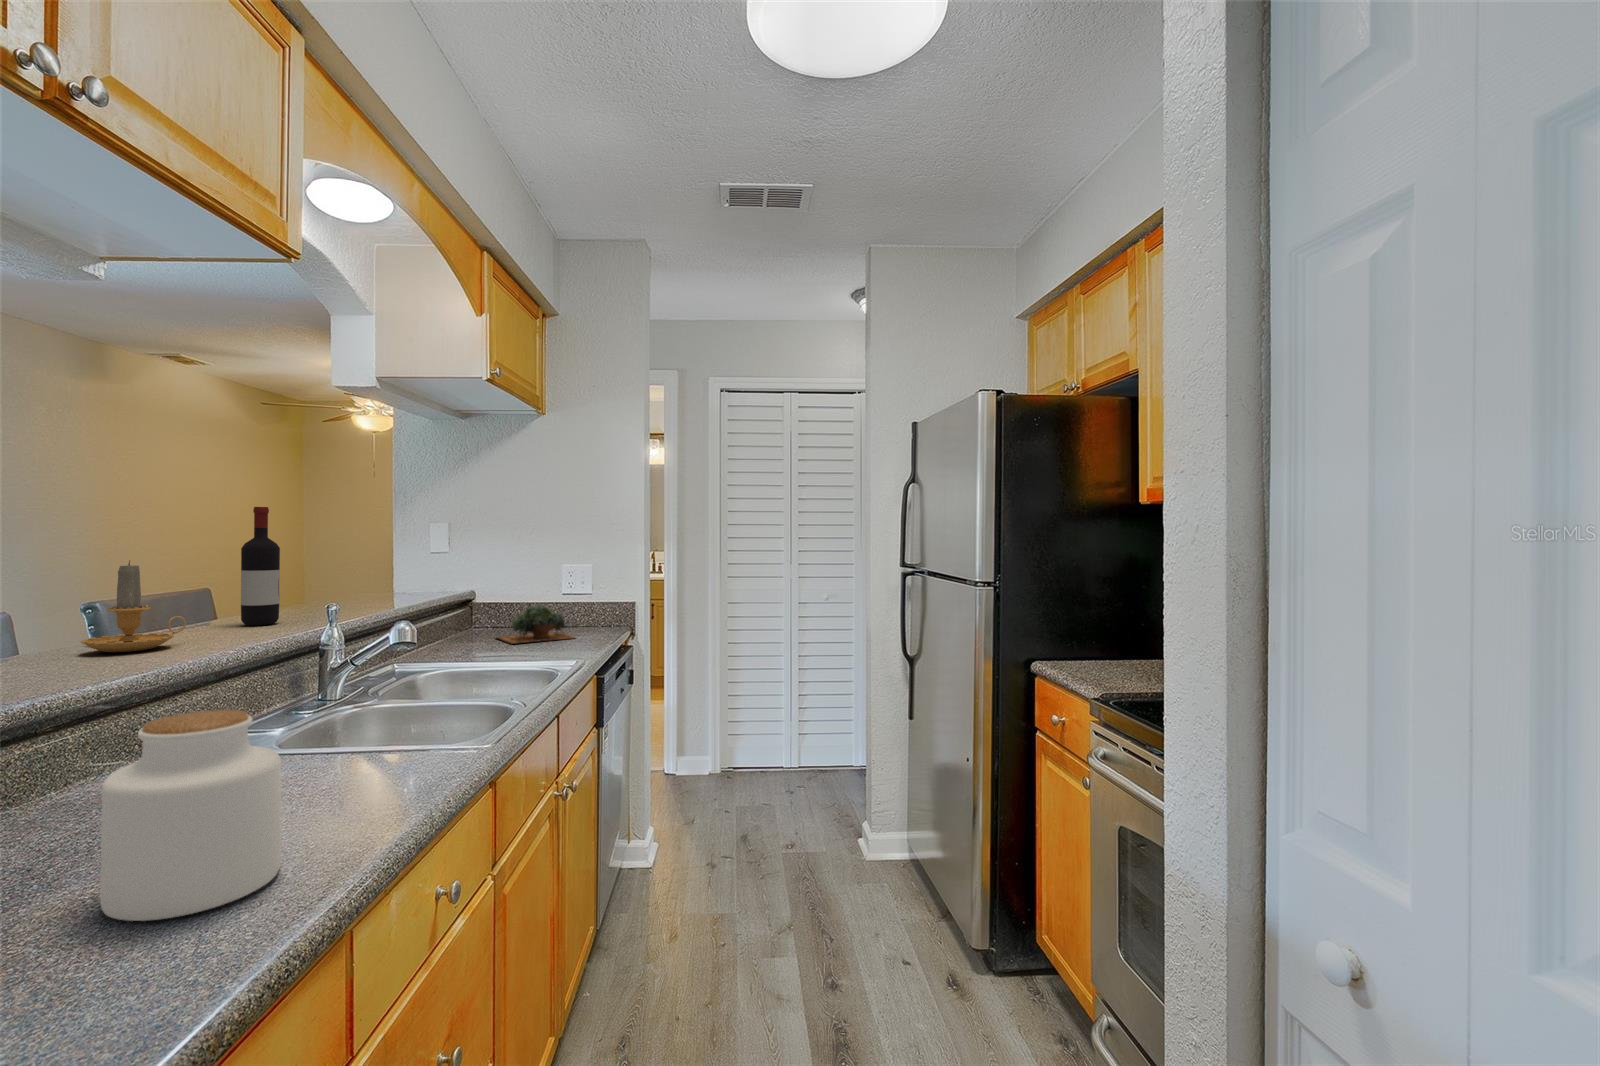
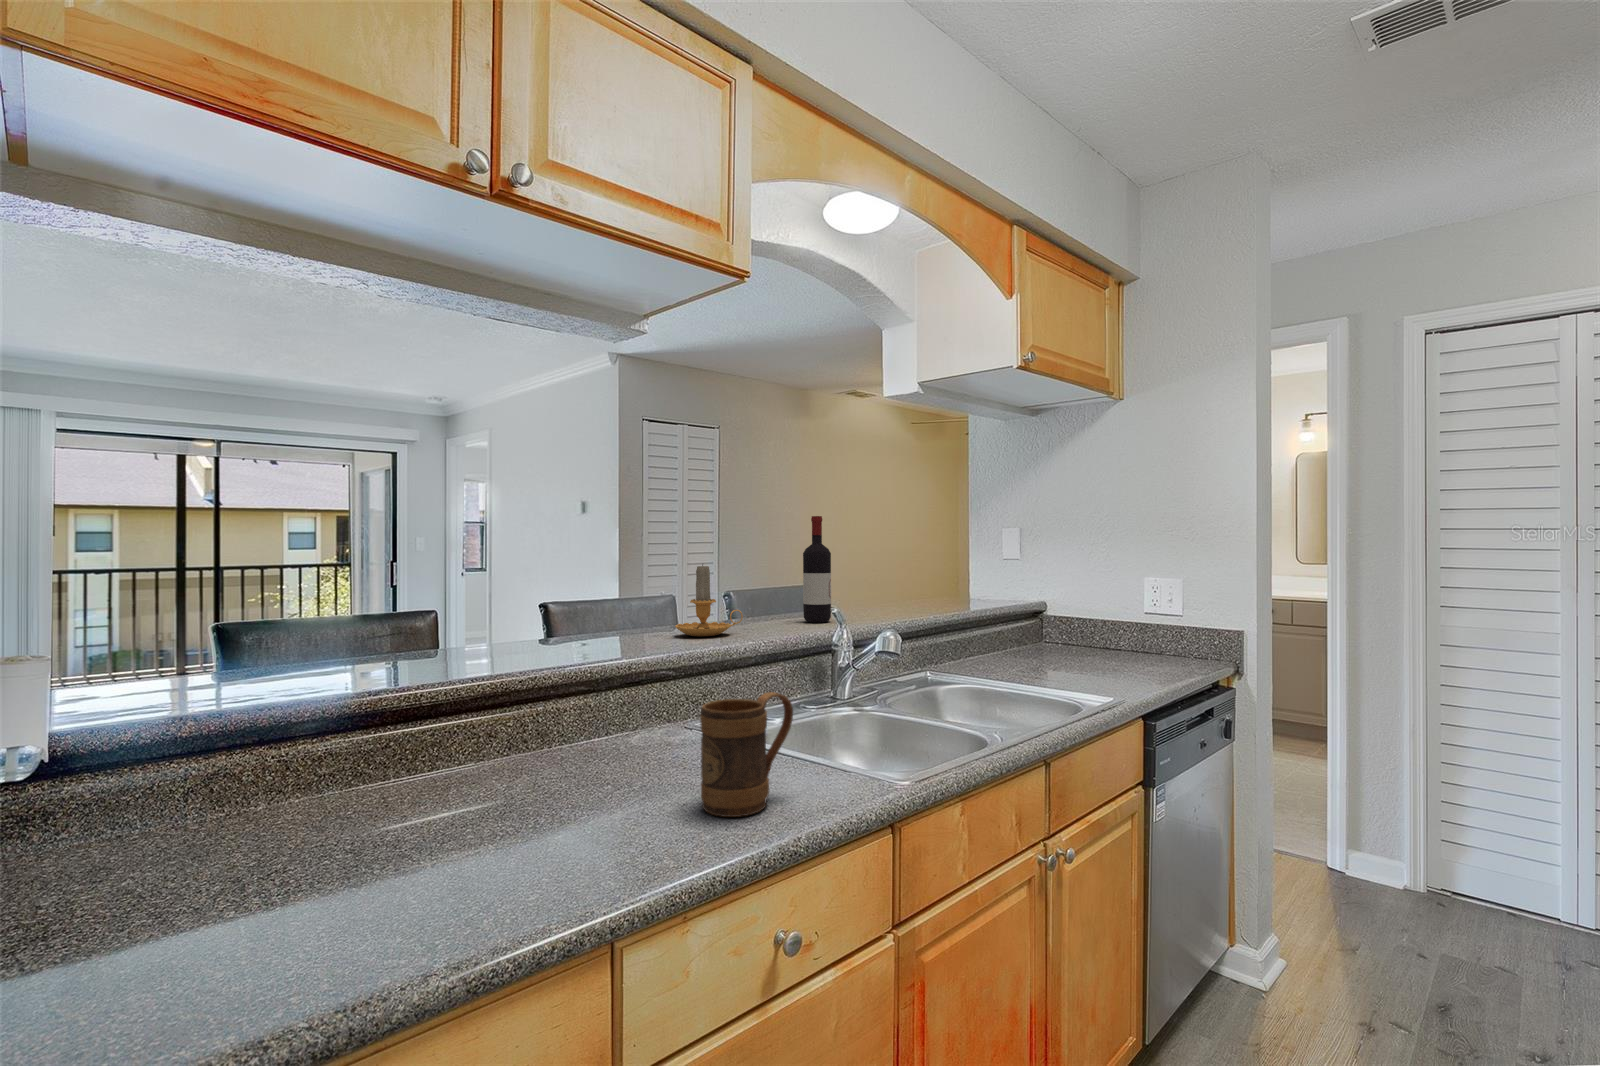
succulent plant: present [496,605,574,644] -> none [1052,620,1143,666]
mug: none [321,684,406,809] -> present [700,692,793,817]
jar: present [100,710,281,921] -> none [474,695,606,879]

